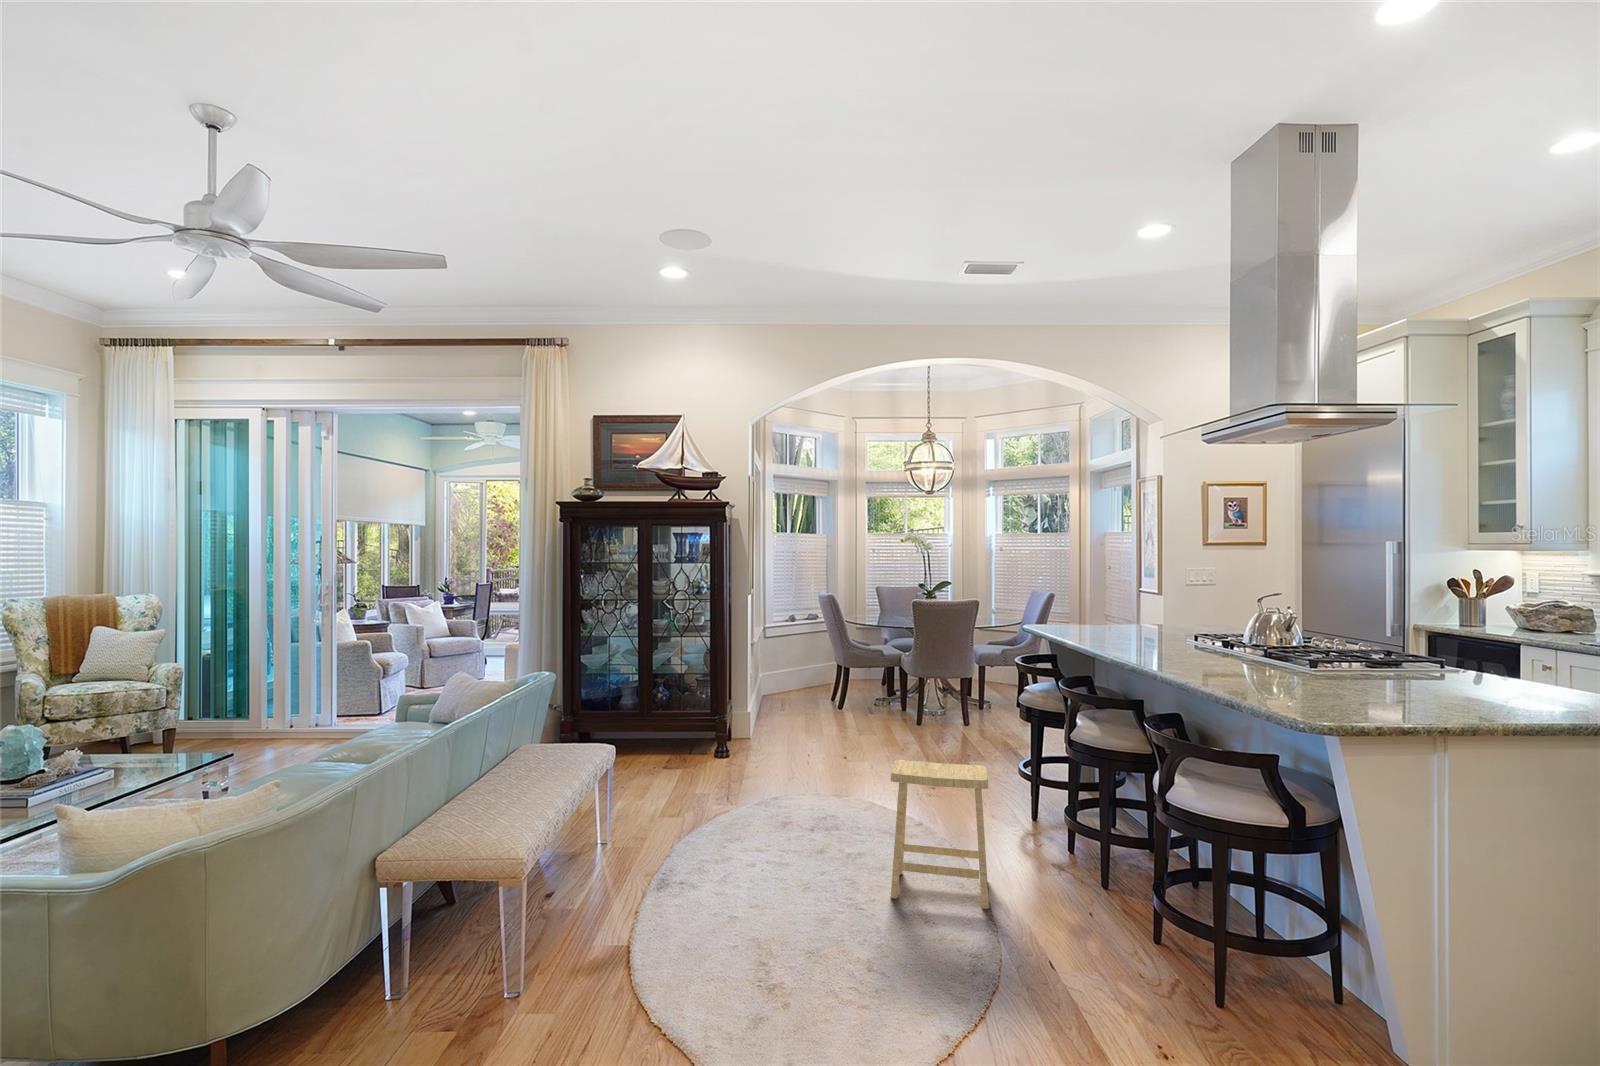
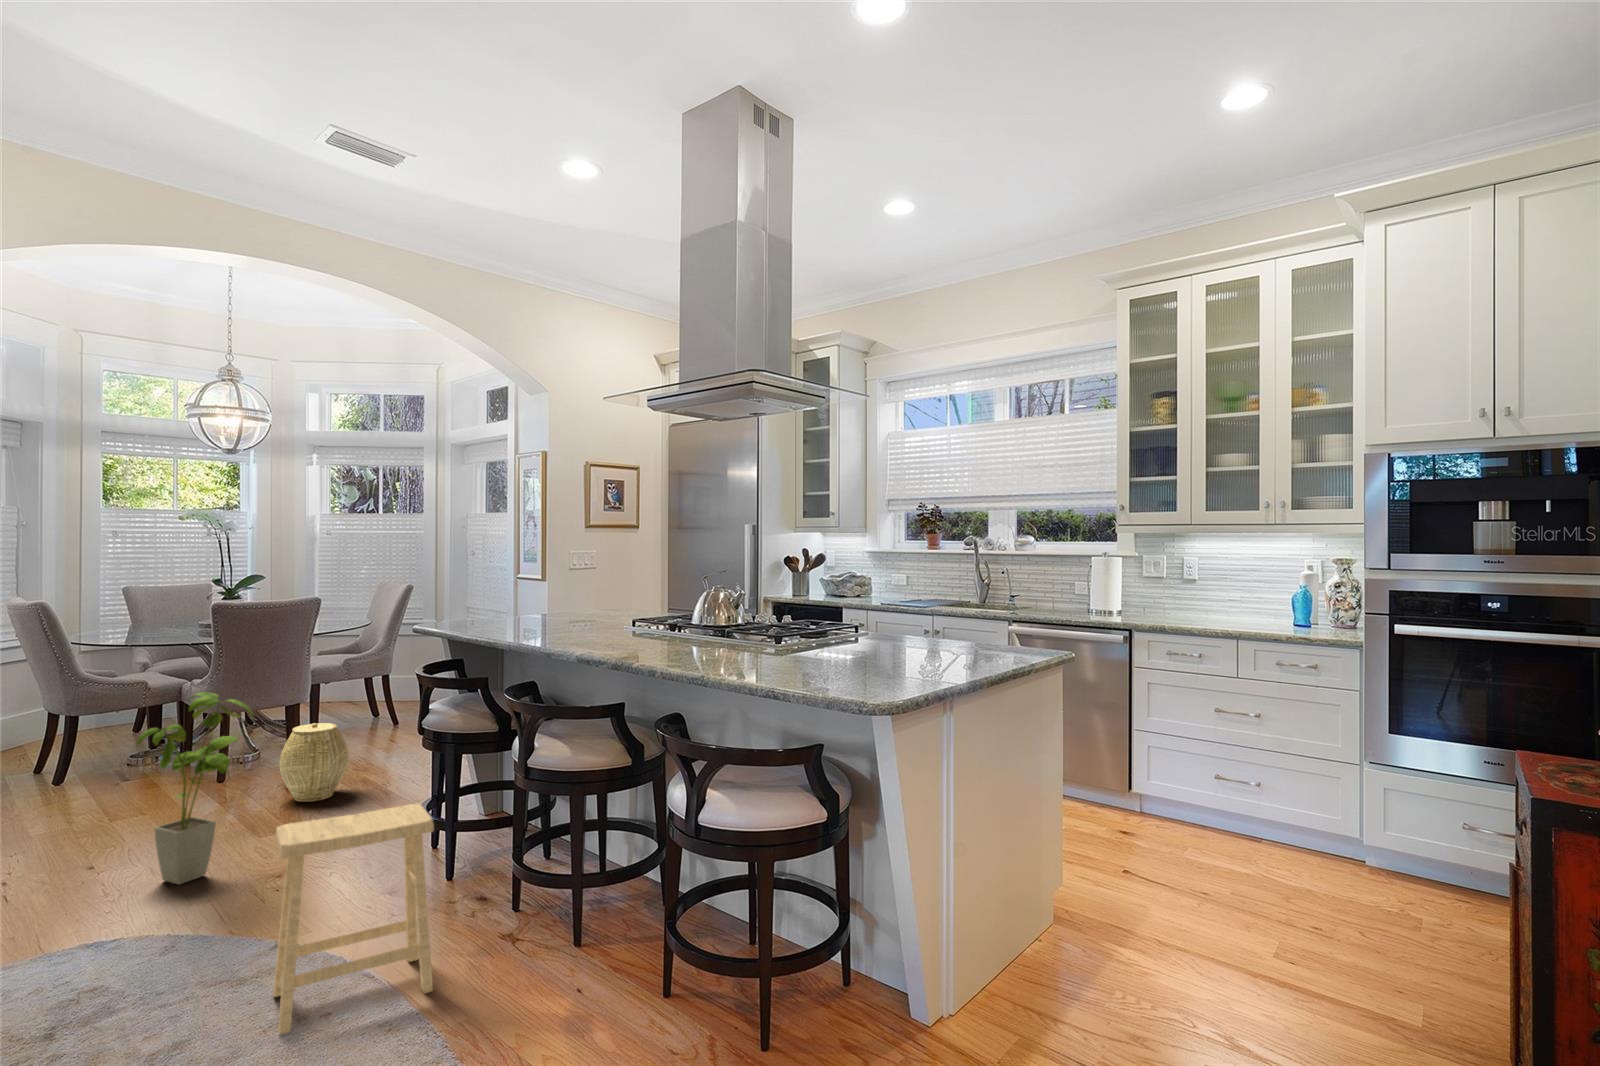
house plant: none [852,663,913,786] -> present [136,692,253,884]
woven basket: none [946,694,990,751] -> present [279,723,348,802]

